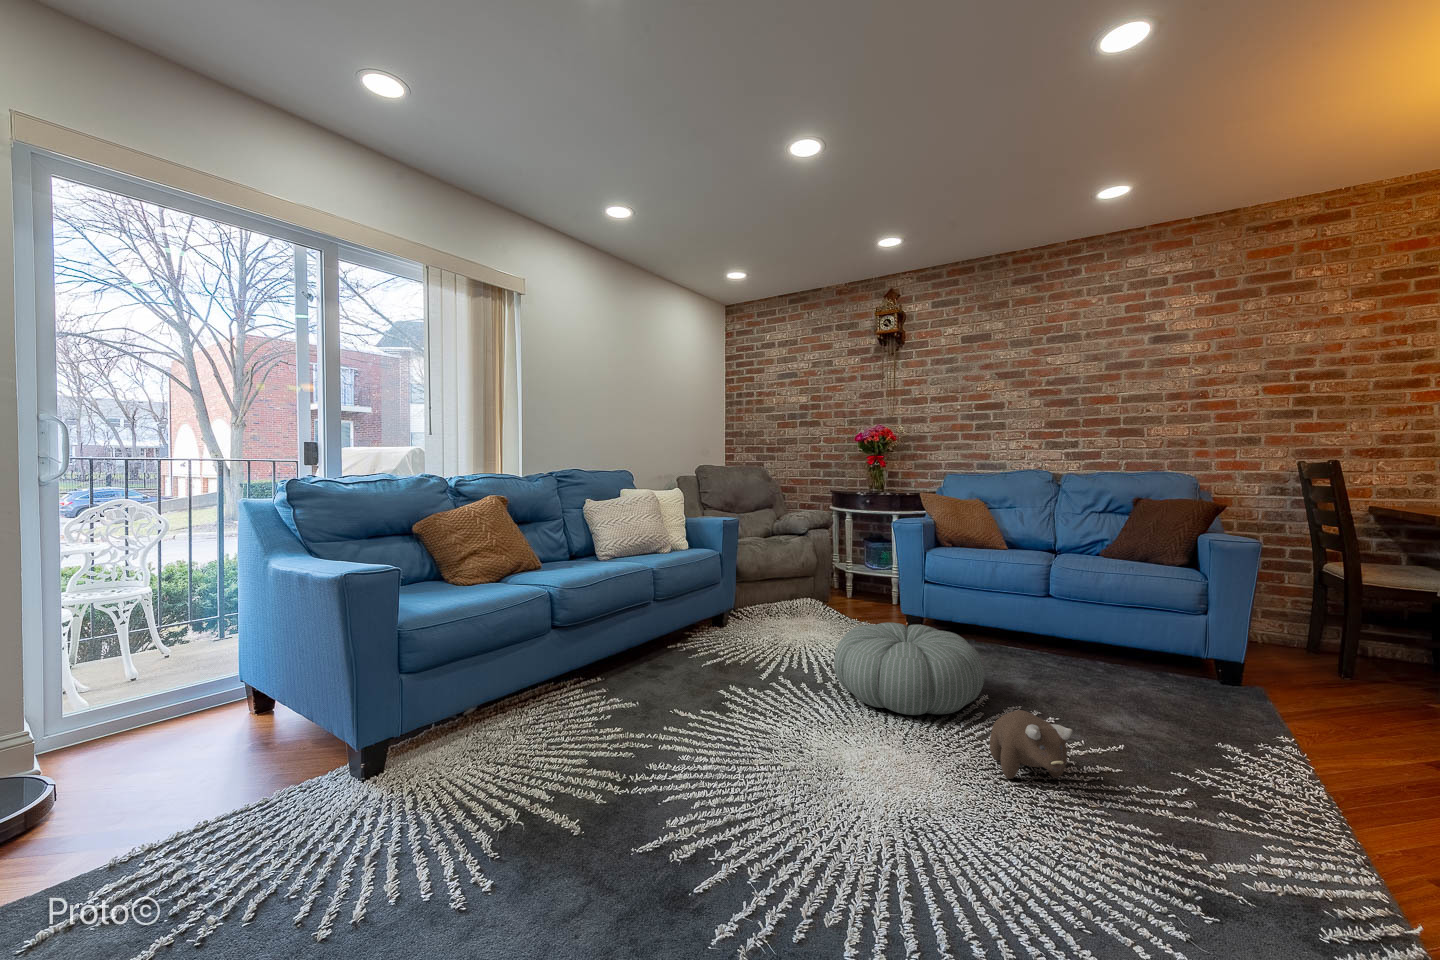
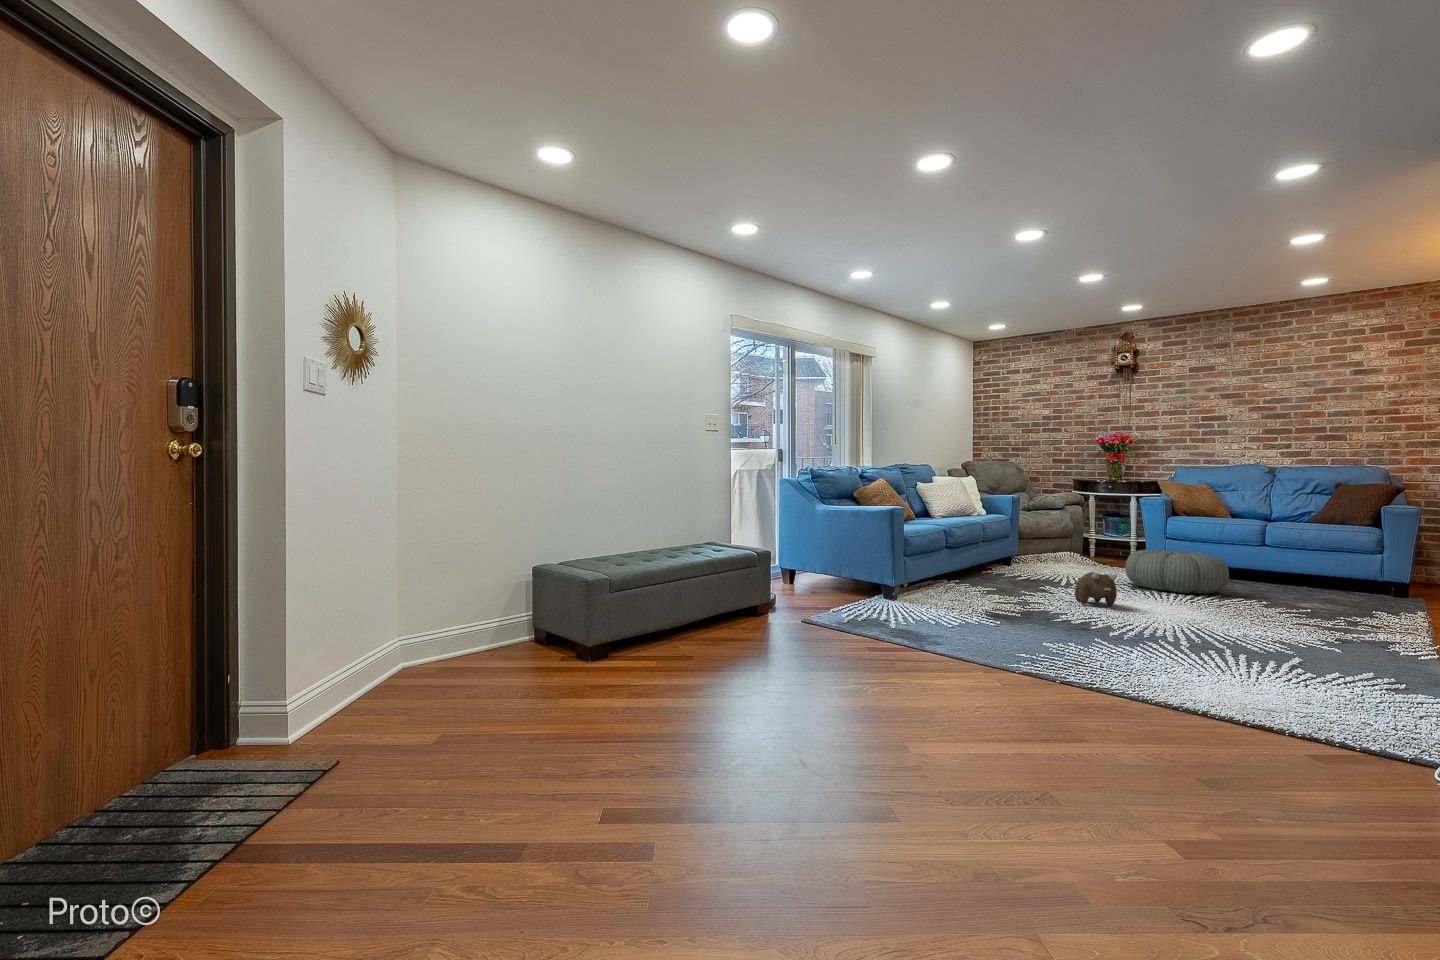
plush toy: present [990,710,1072,779] -> present [1075,572,1117,606]

